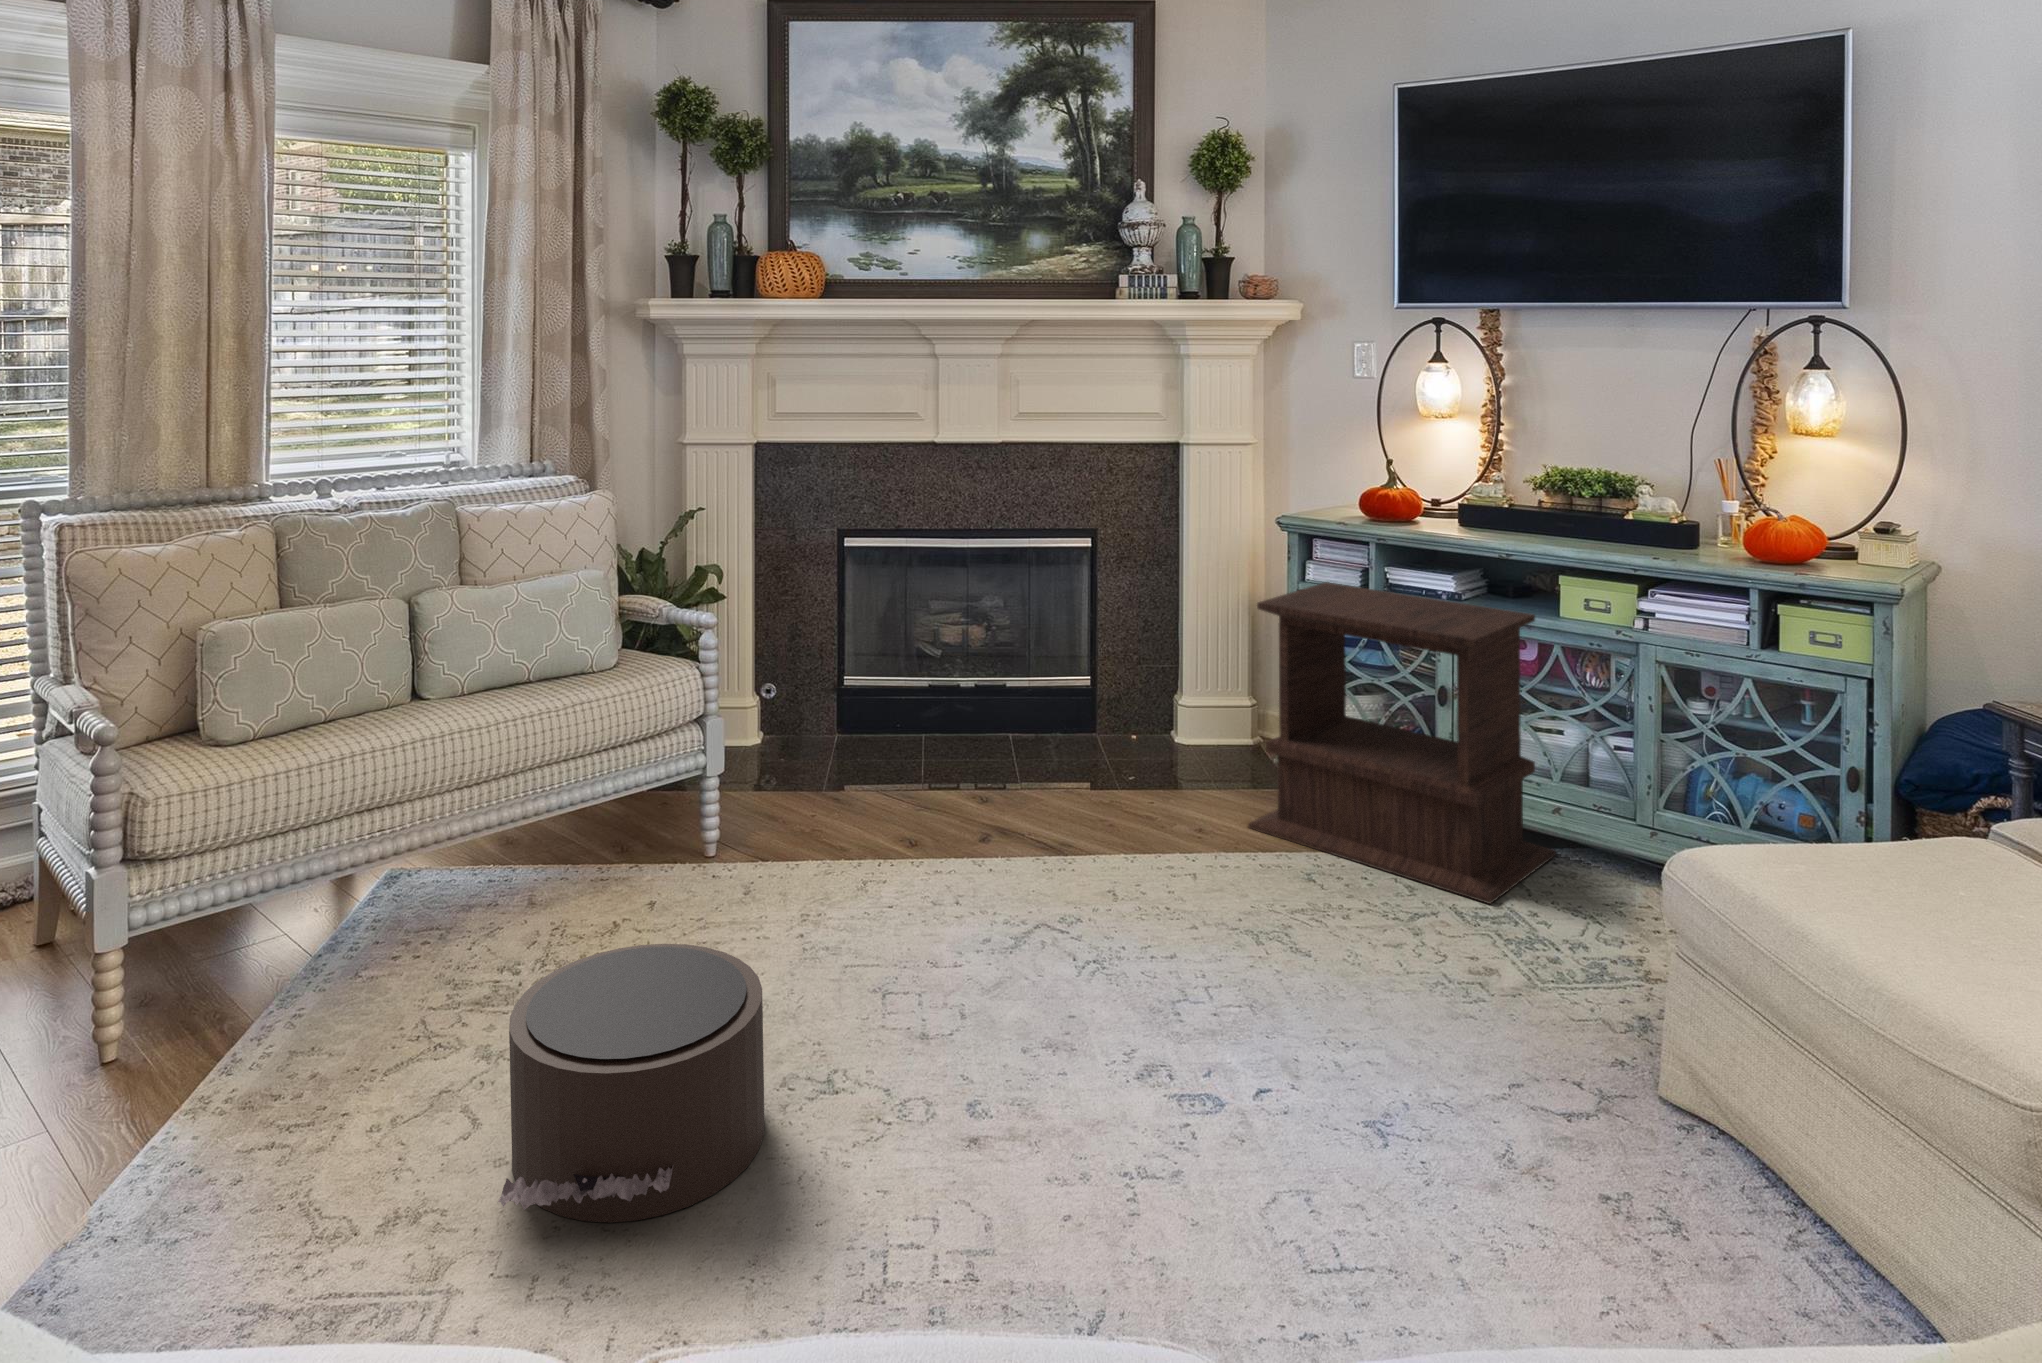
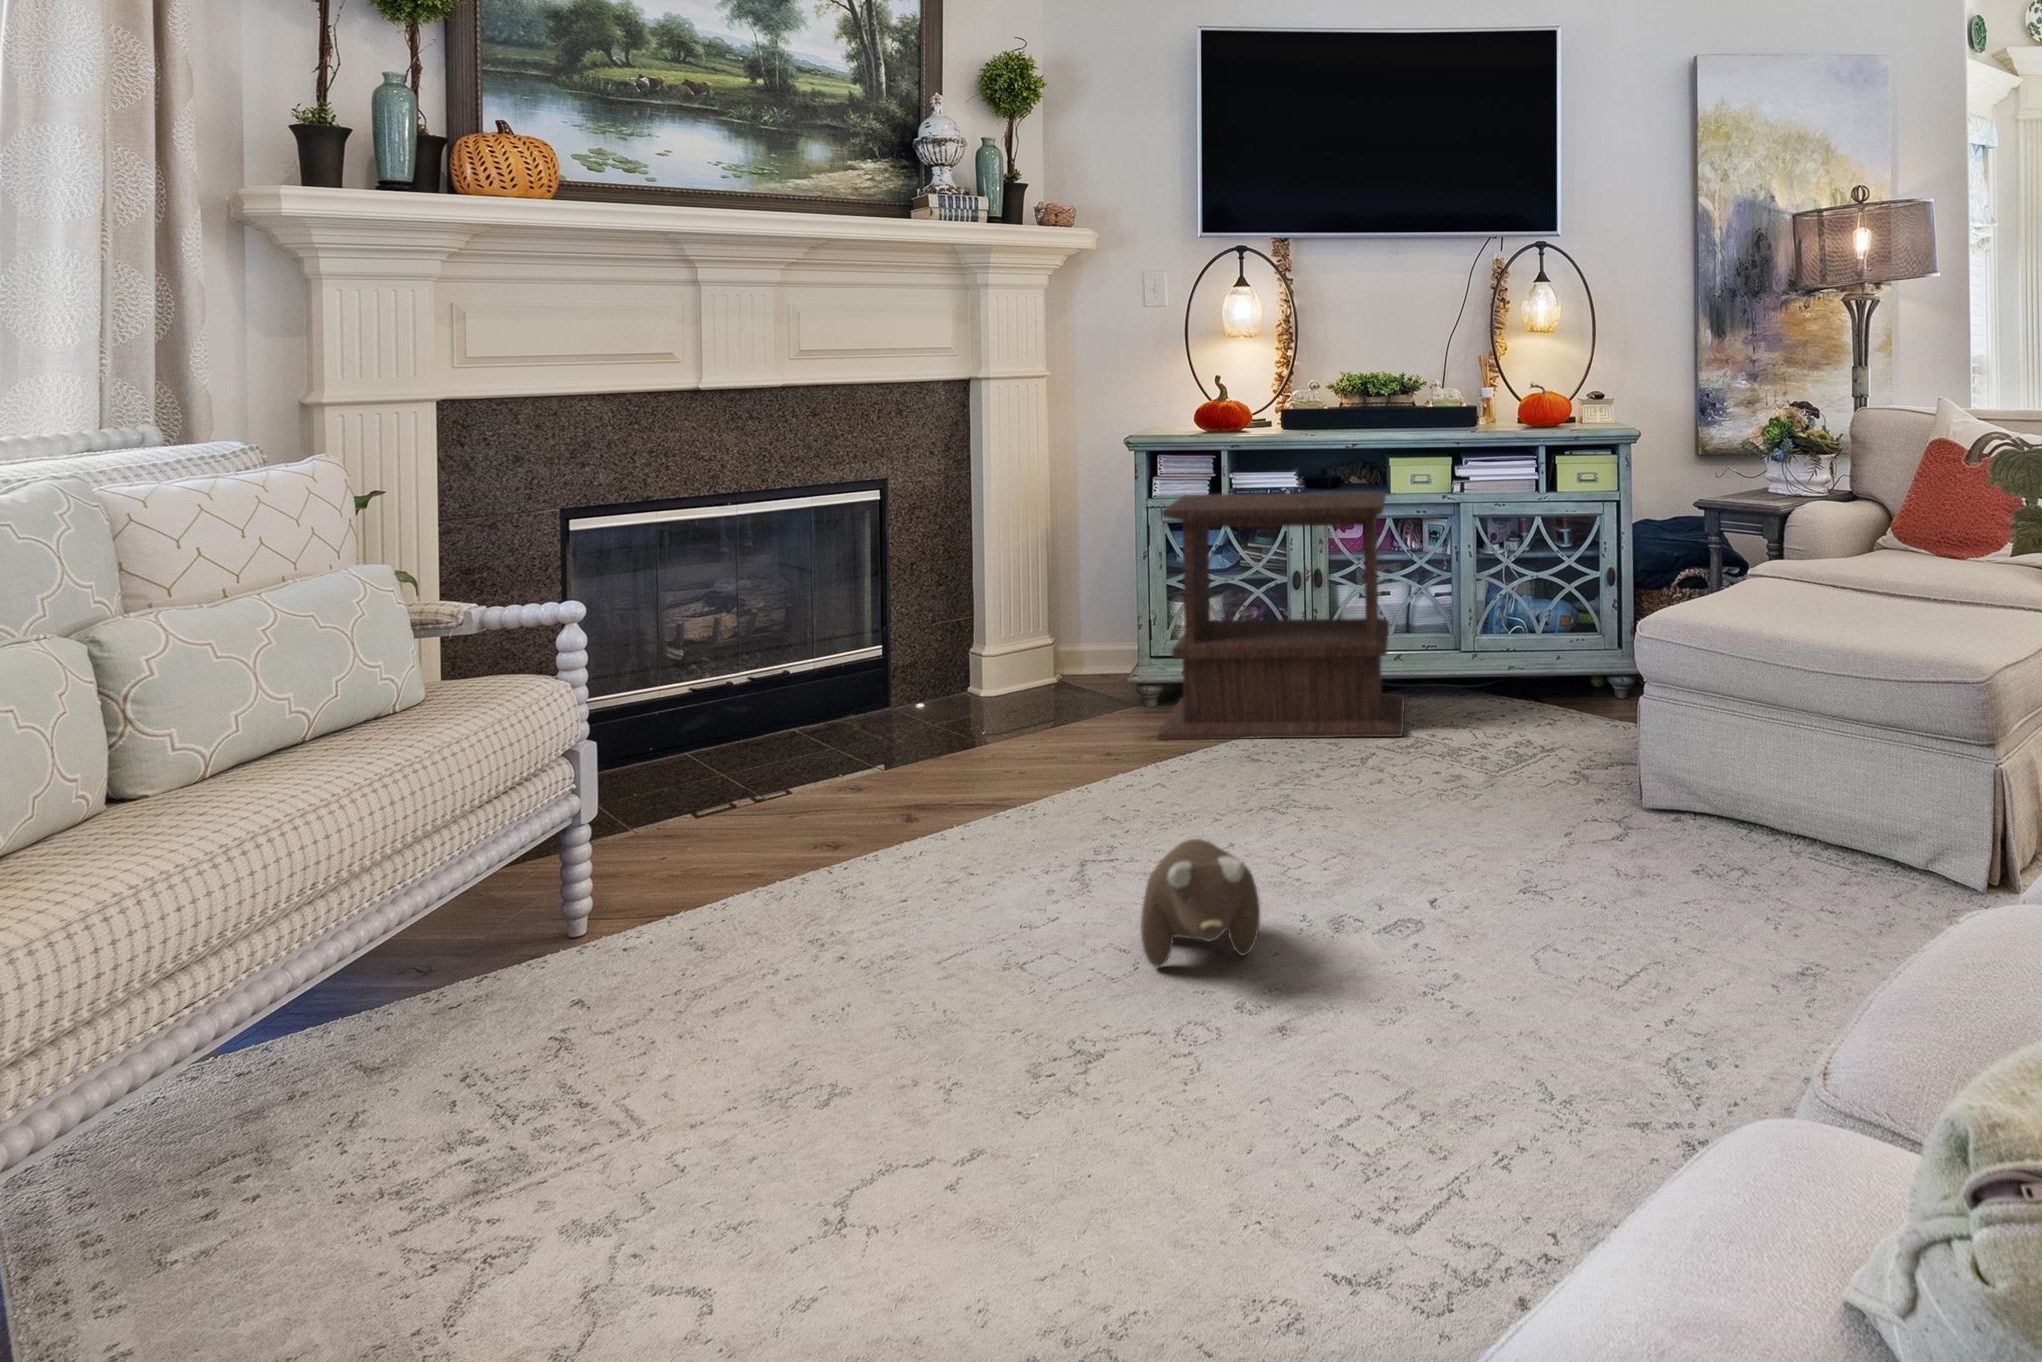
pouf: present [497,944,765,1223] -> none [714,894,1078,1215]
plush toy: none [920,968,1046,1102] -> present [1141,839,1260,967]

